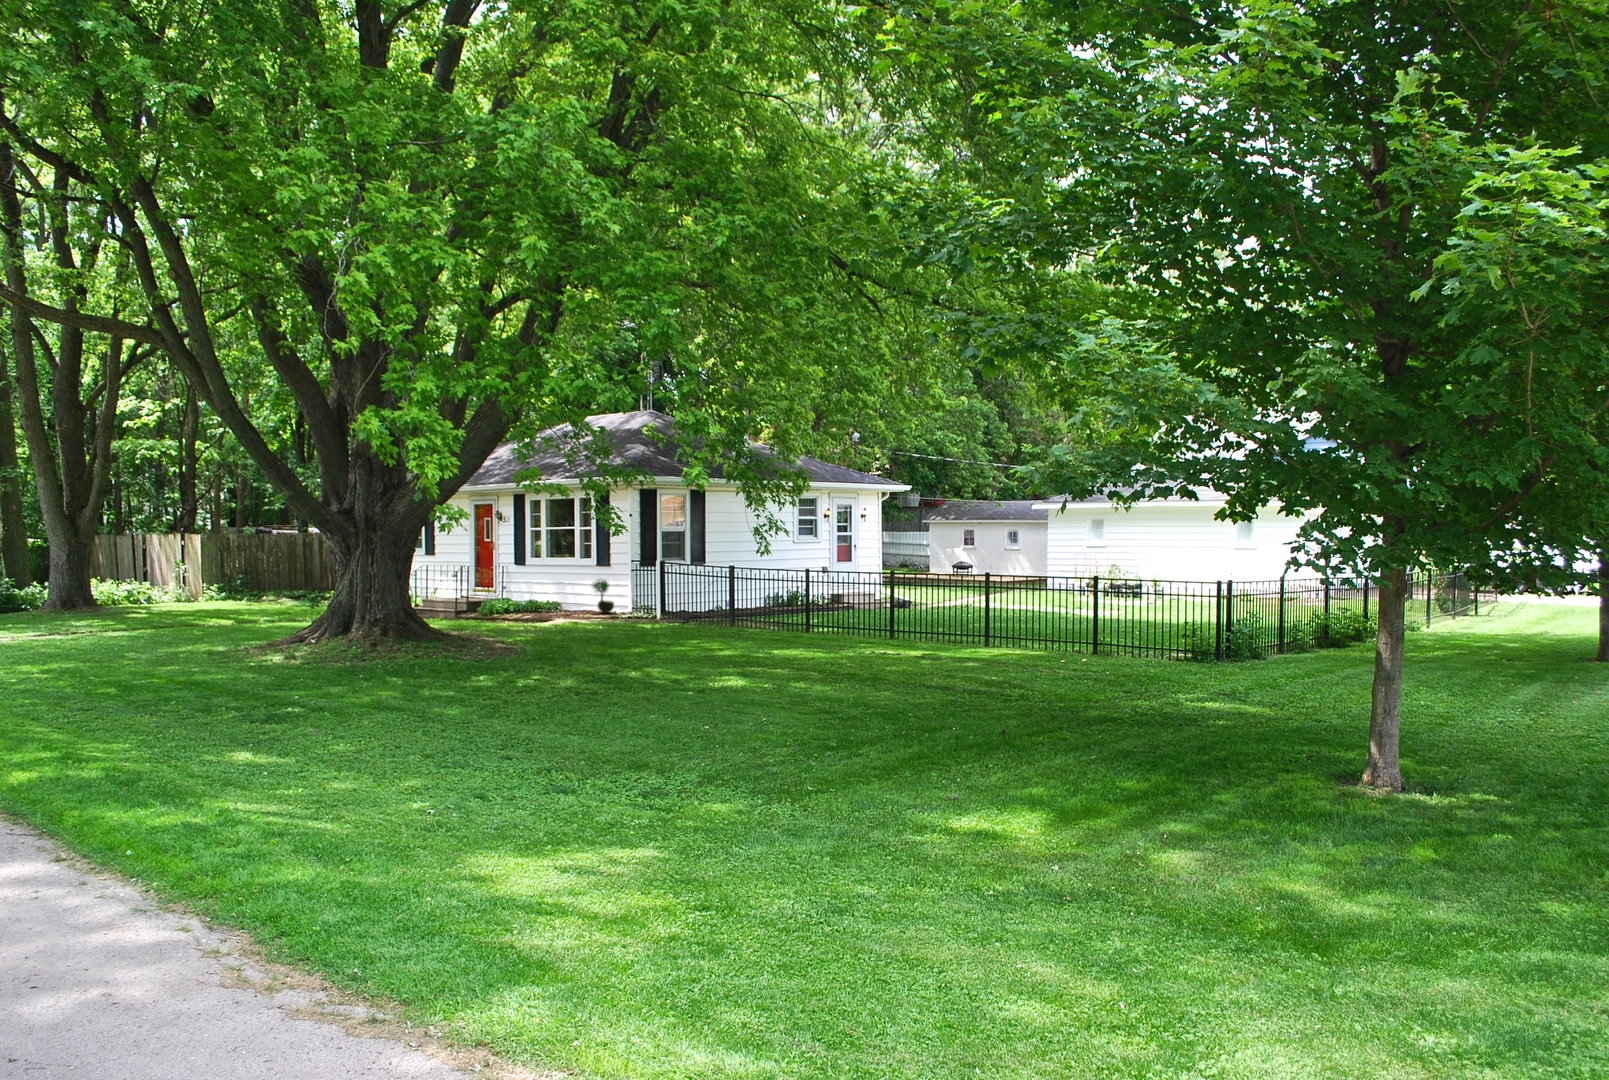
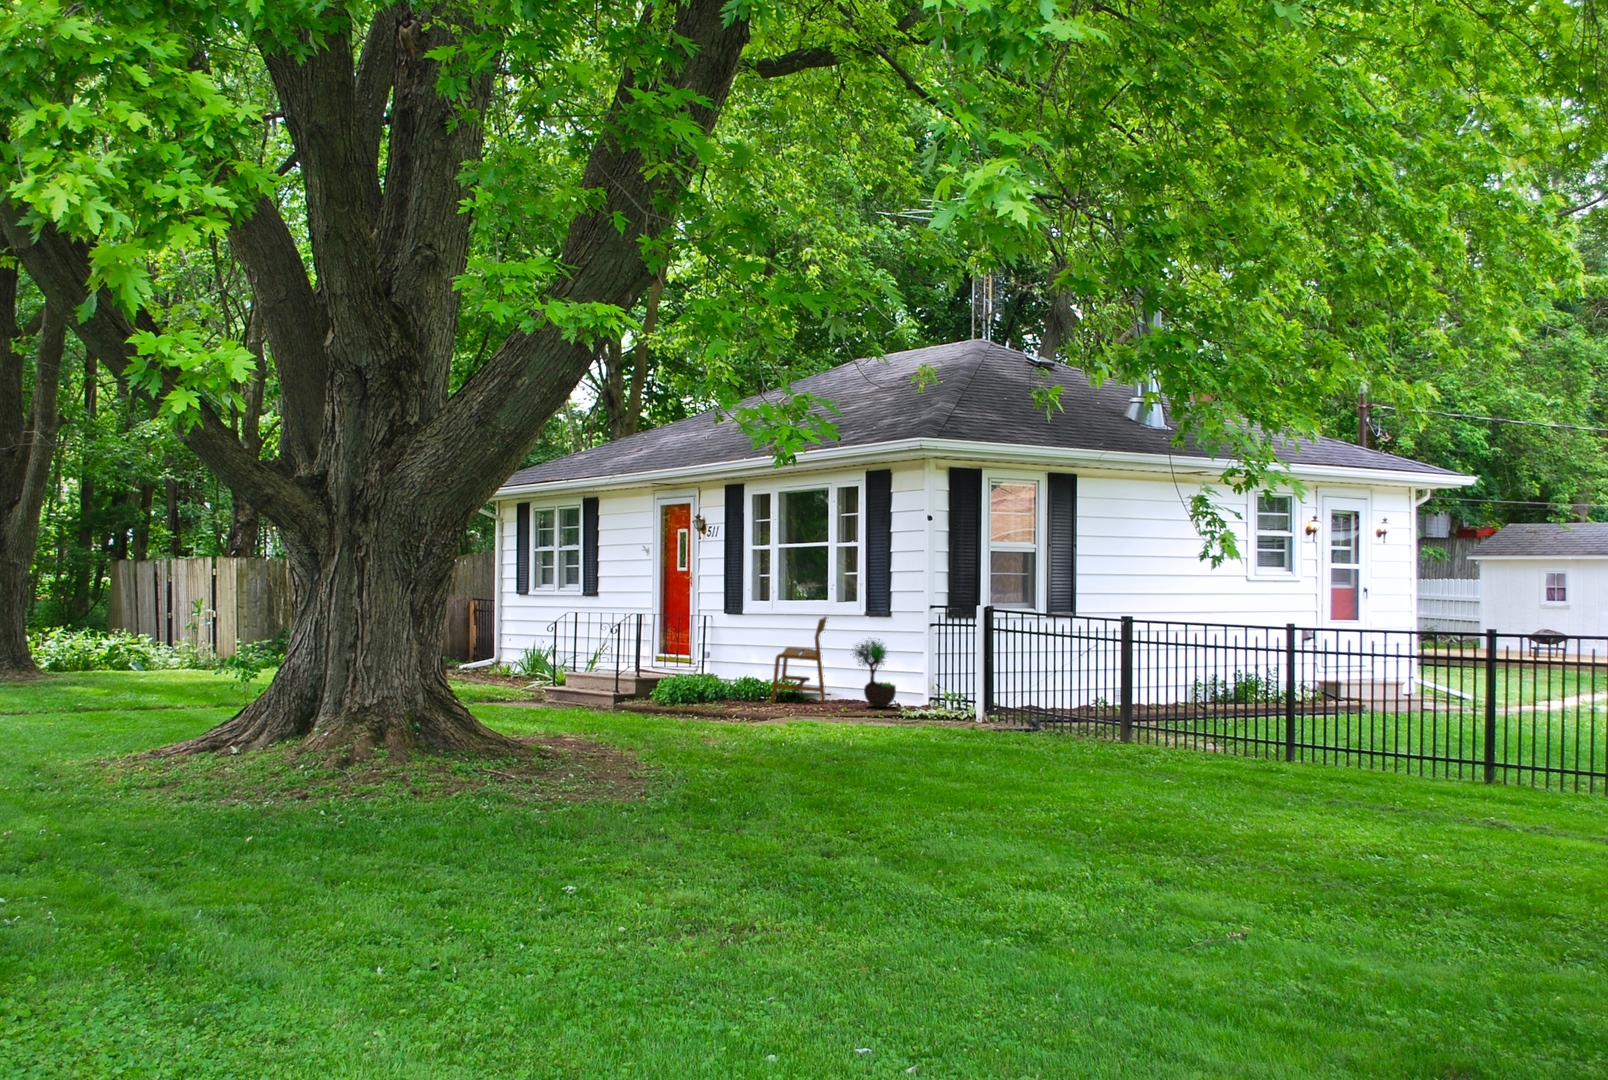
bench: none [548,566,578,613] -> present [771,617,830,703]

